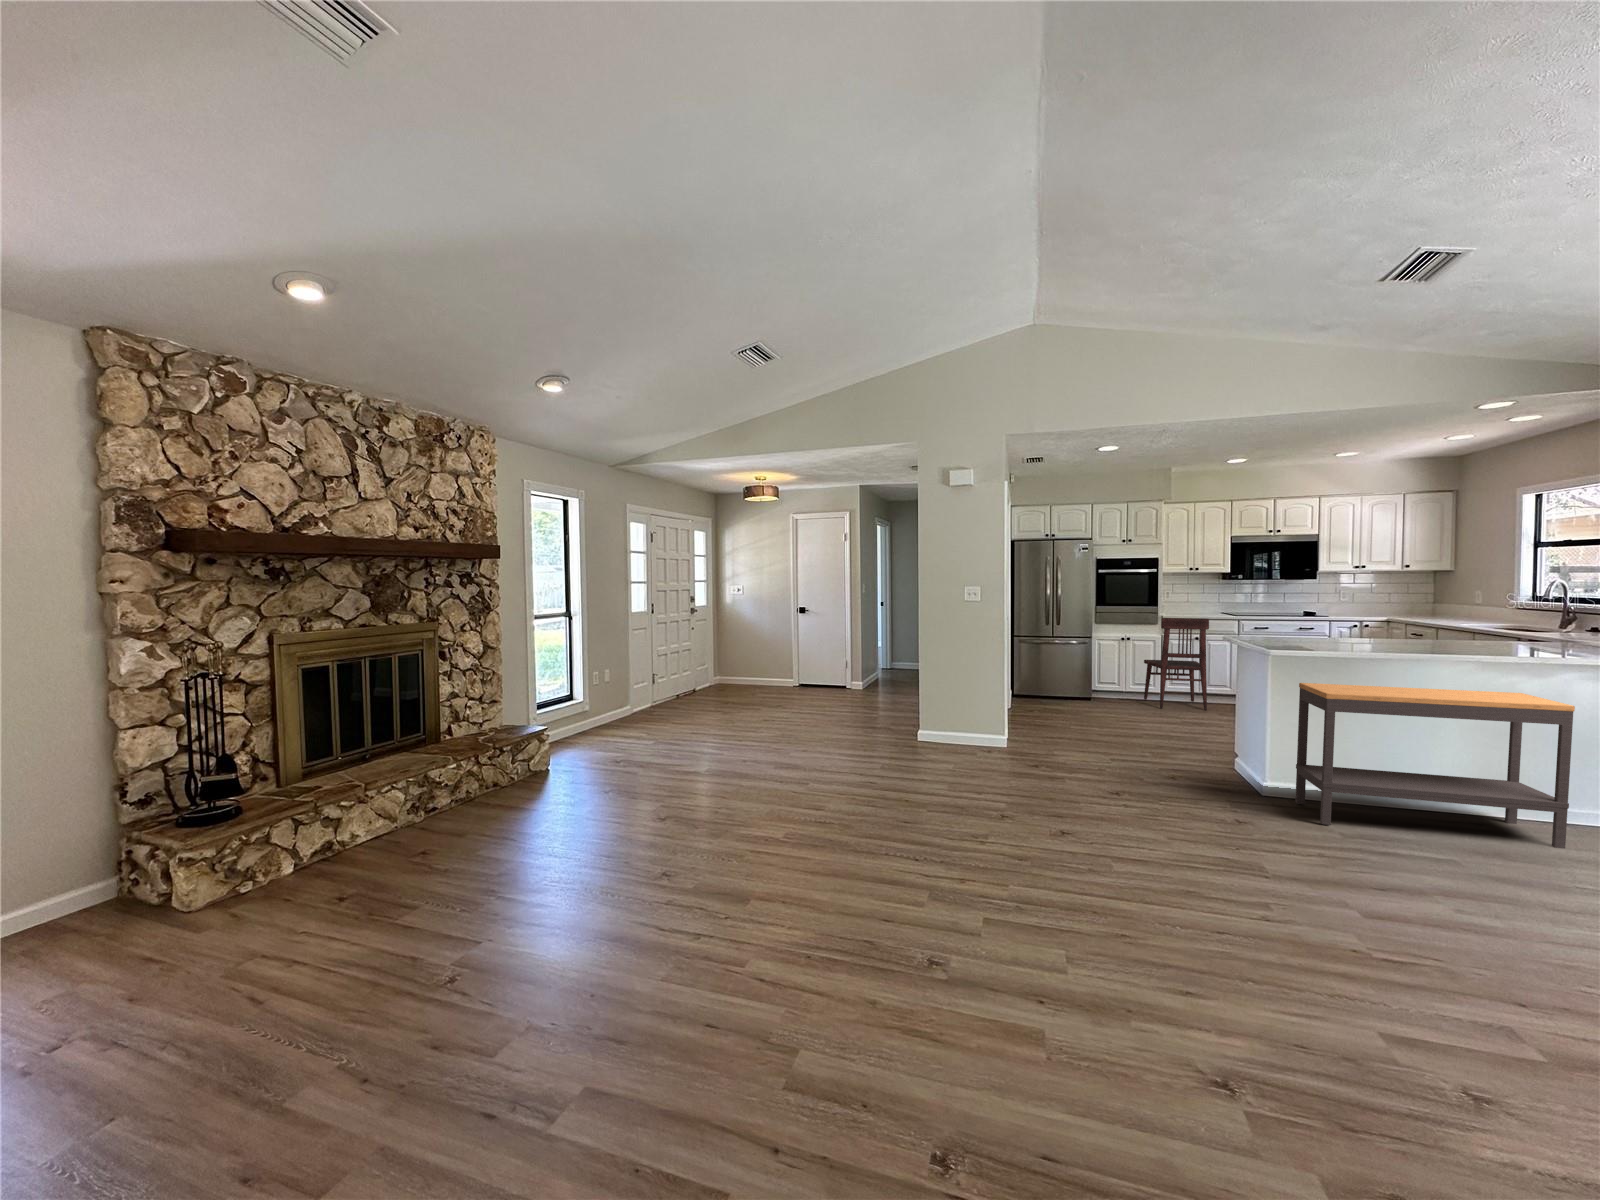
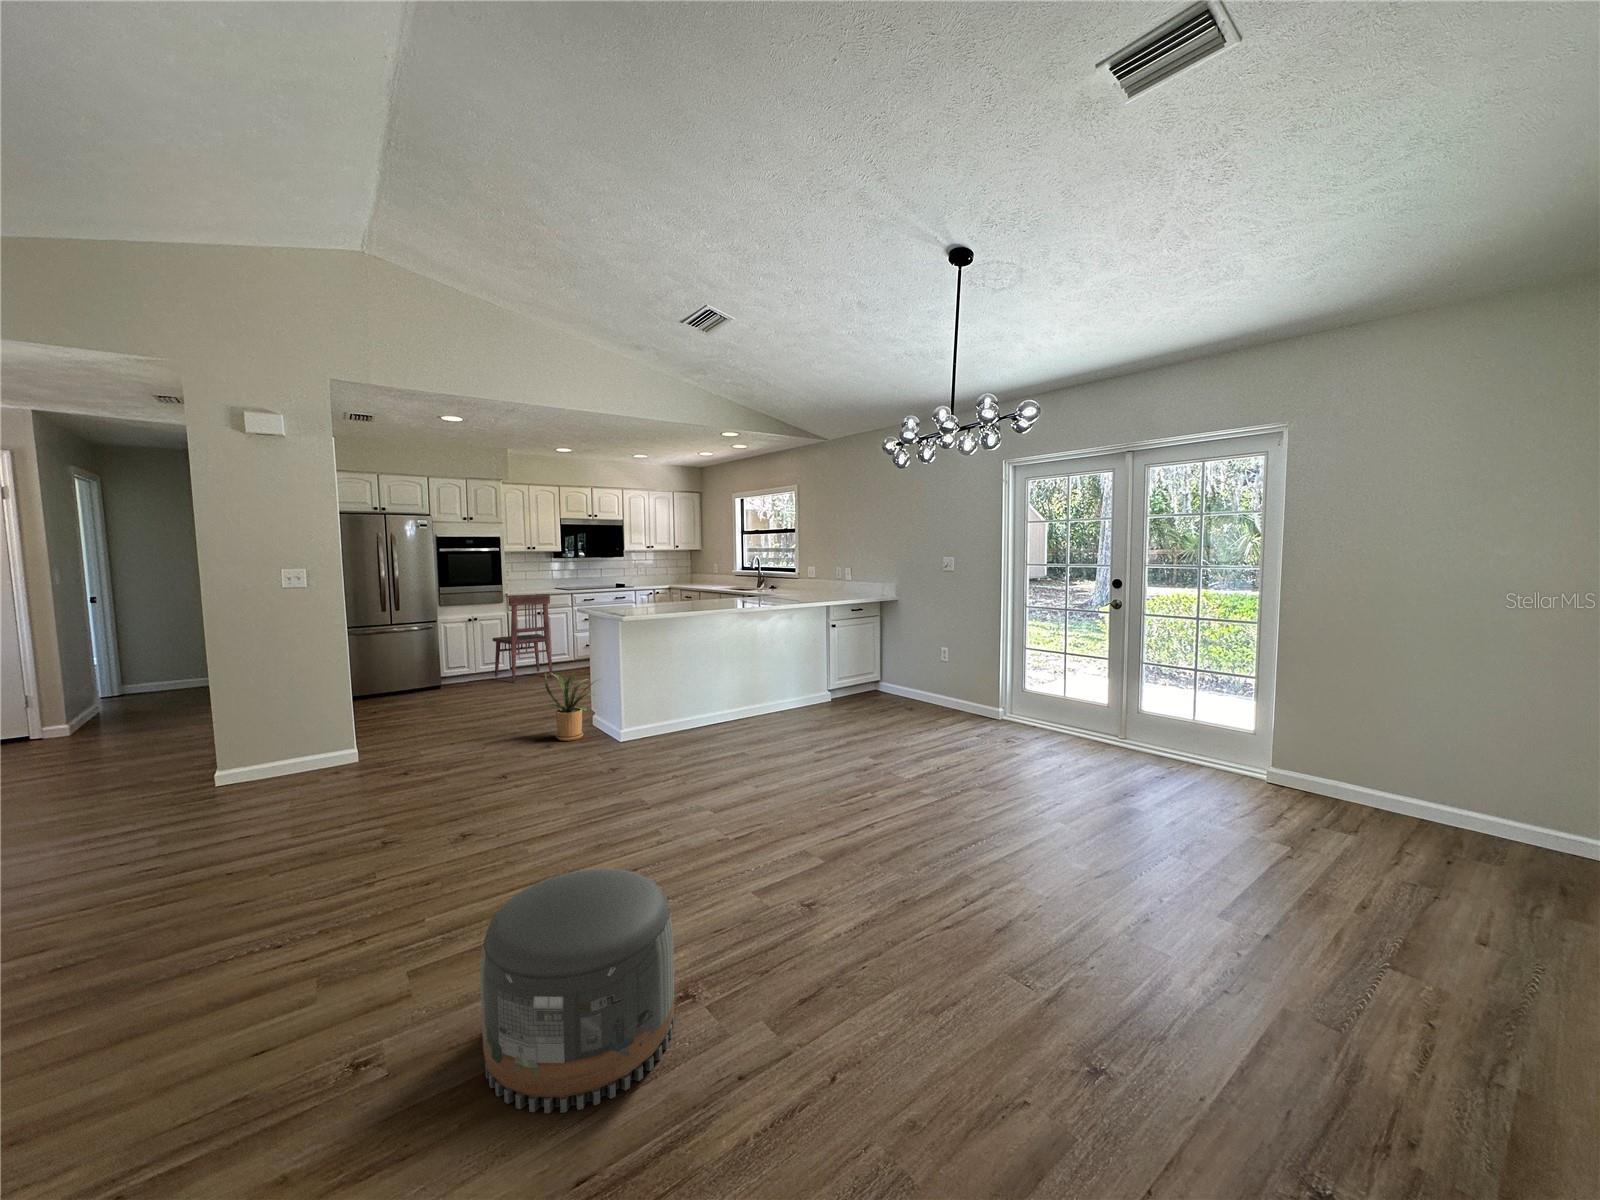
console table: present [1295,683,1575,848] -> none [641,630,784,751]
house plant: none [1172,700,1246,781] -> present [545,672,598,741]
pouf: none [1013,887,1209,1123] -> present [480,869,674,1113]

